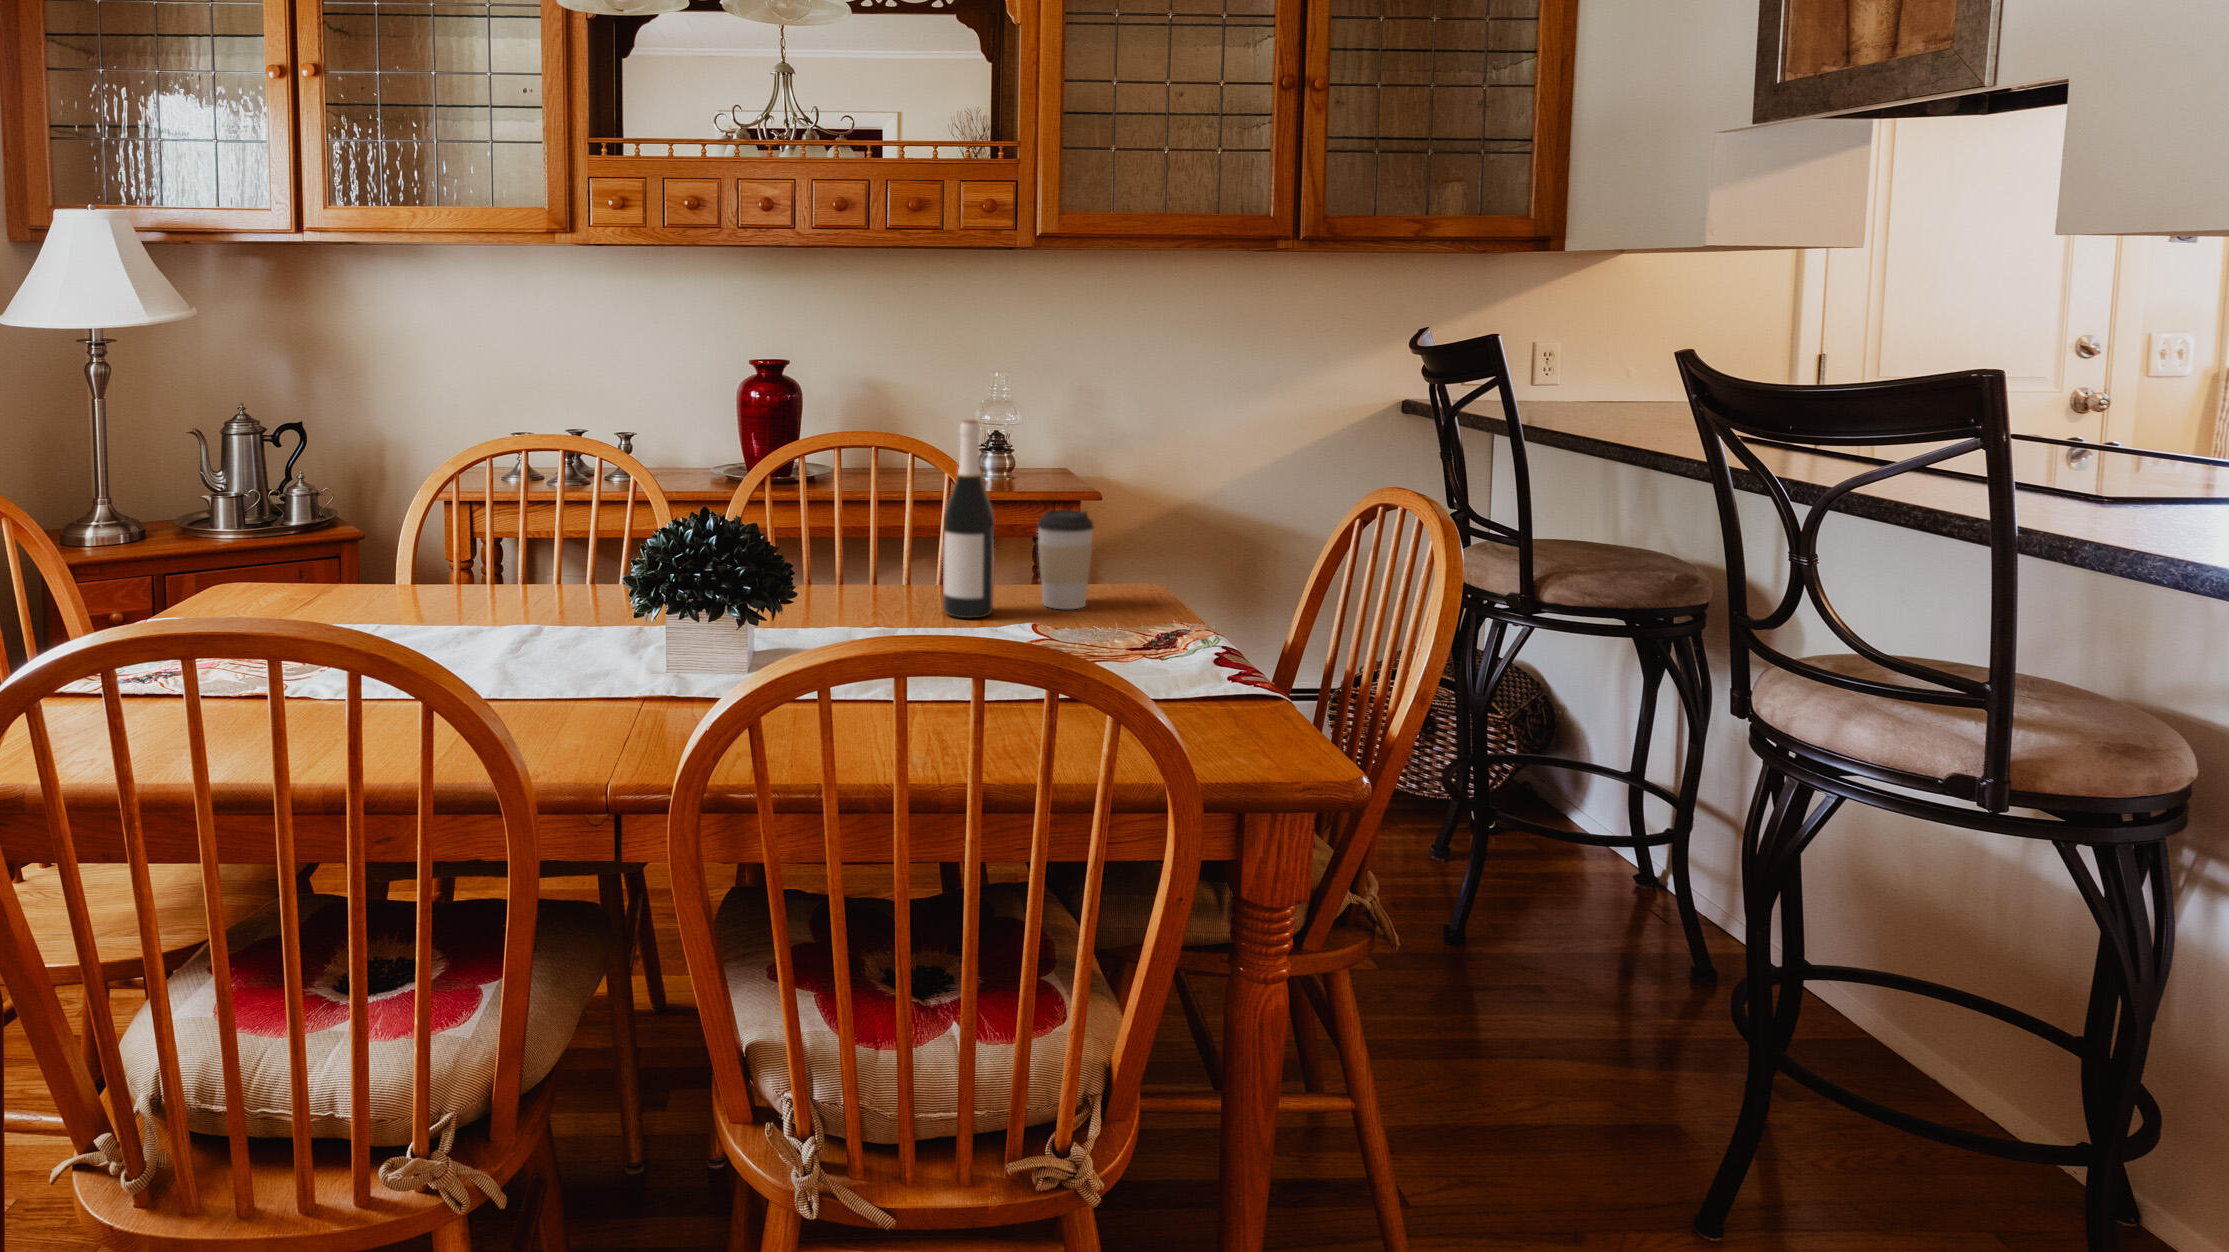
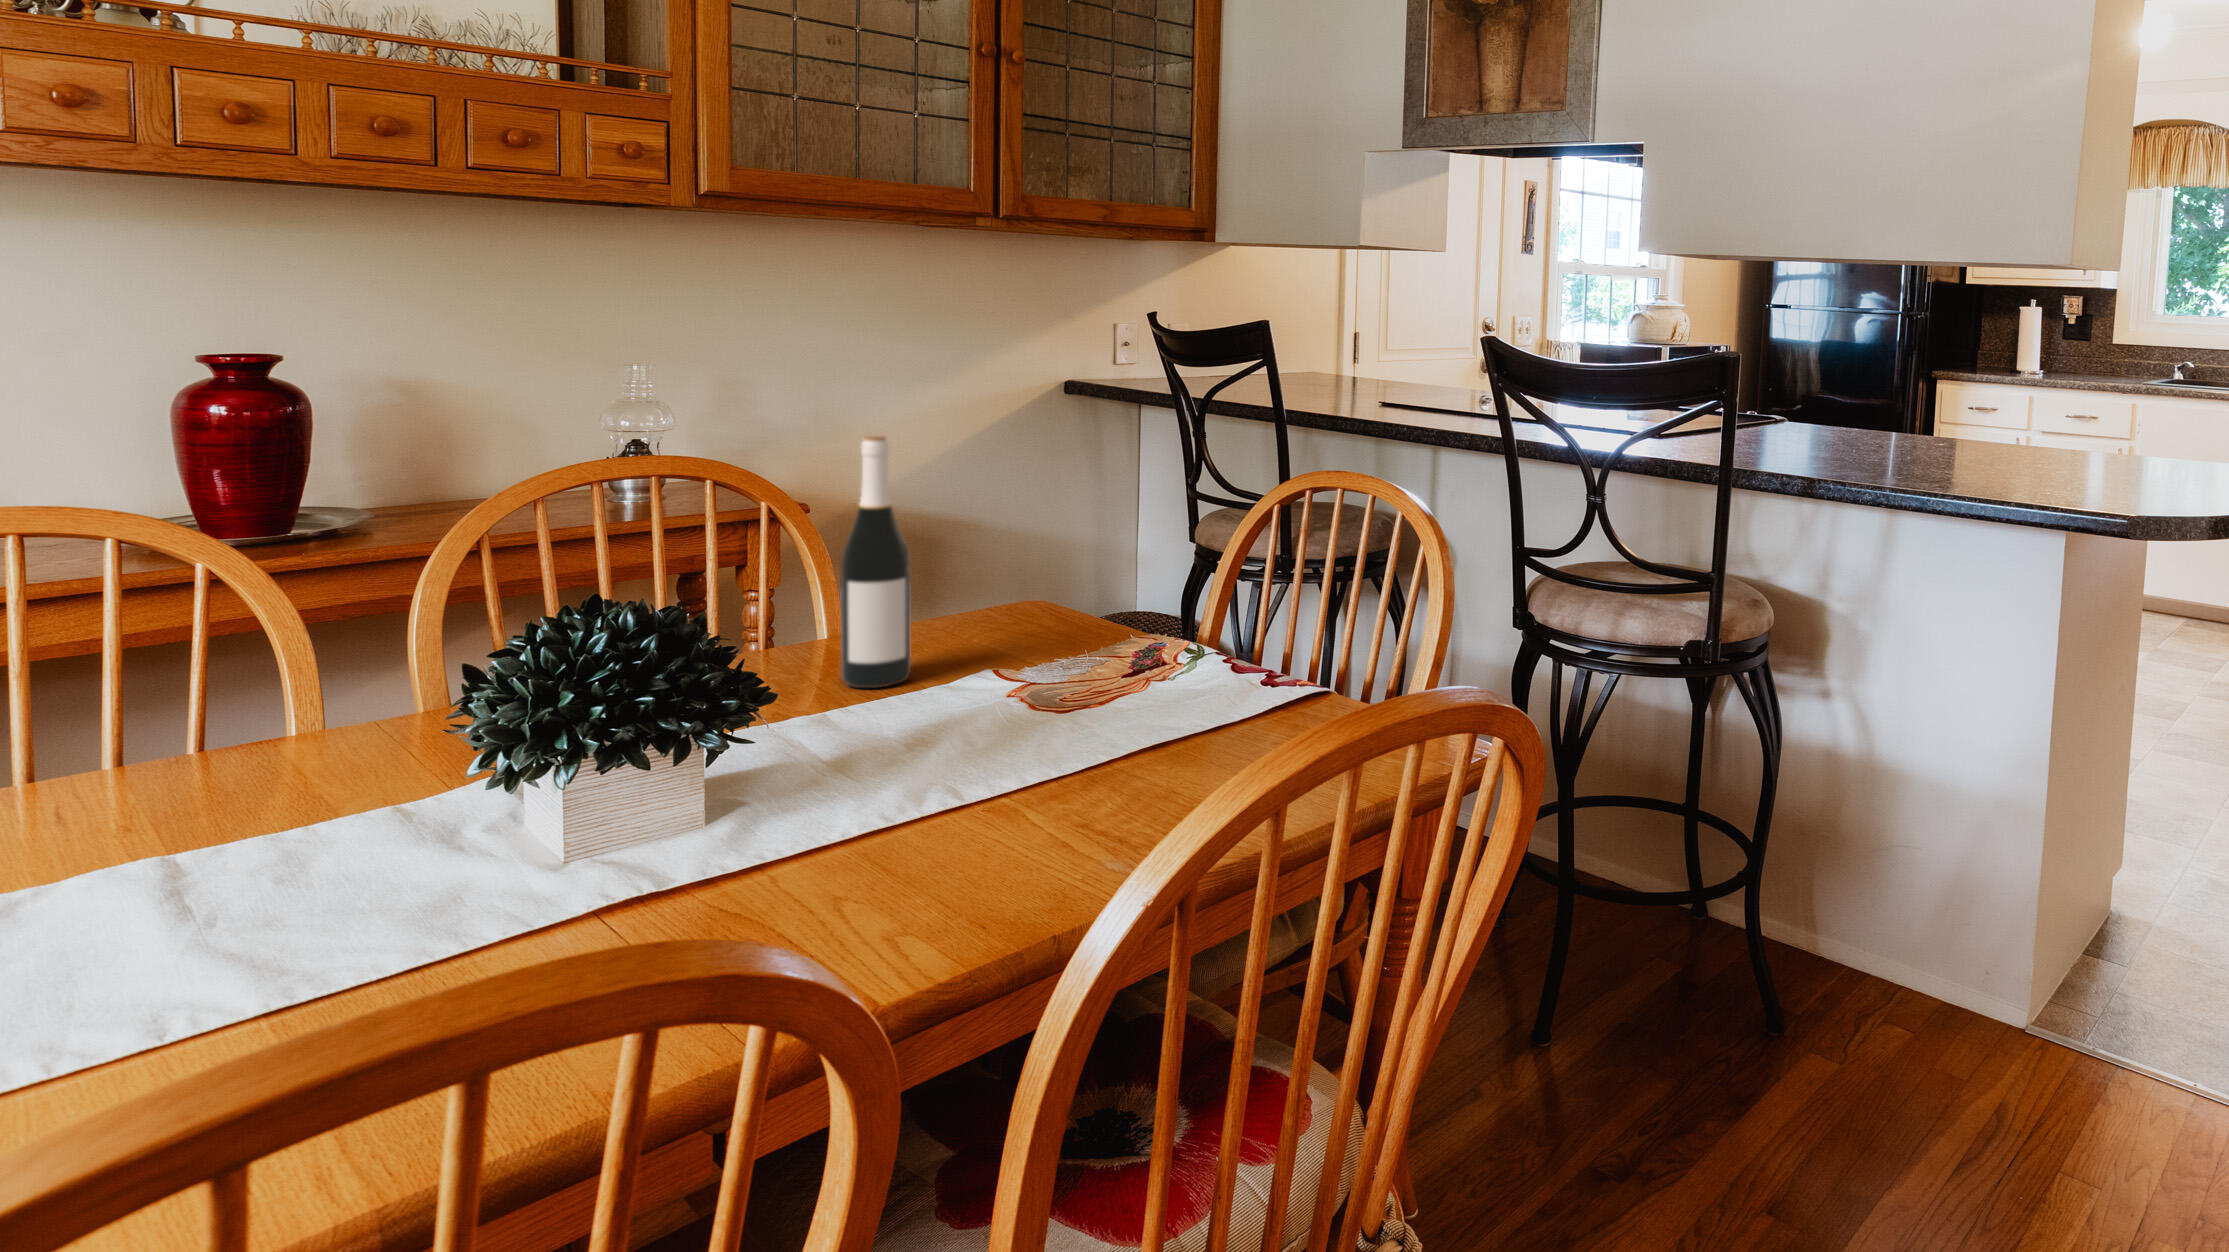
coffee cup: present [1037,510,1094,609] -> none [936,533,1009,654]

